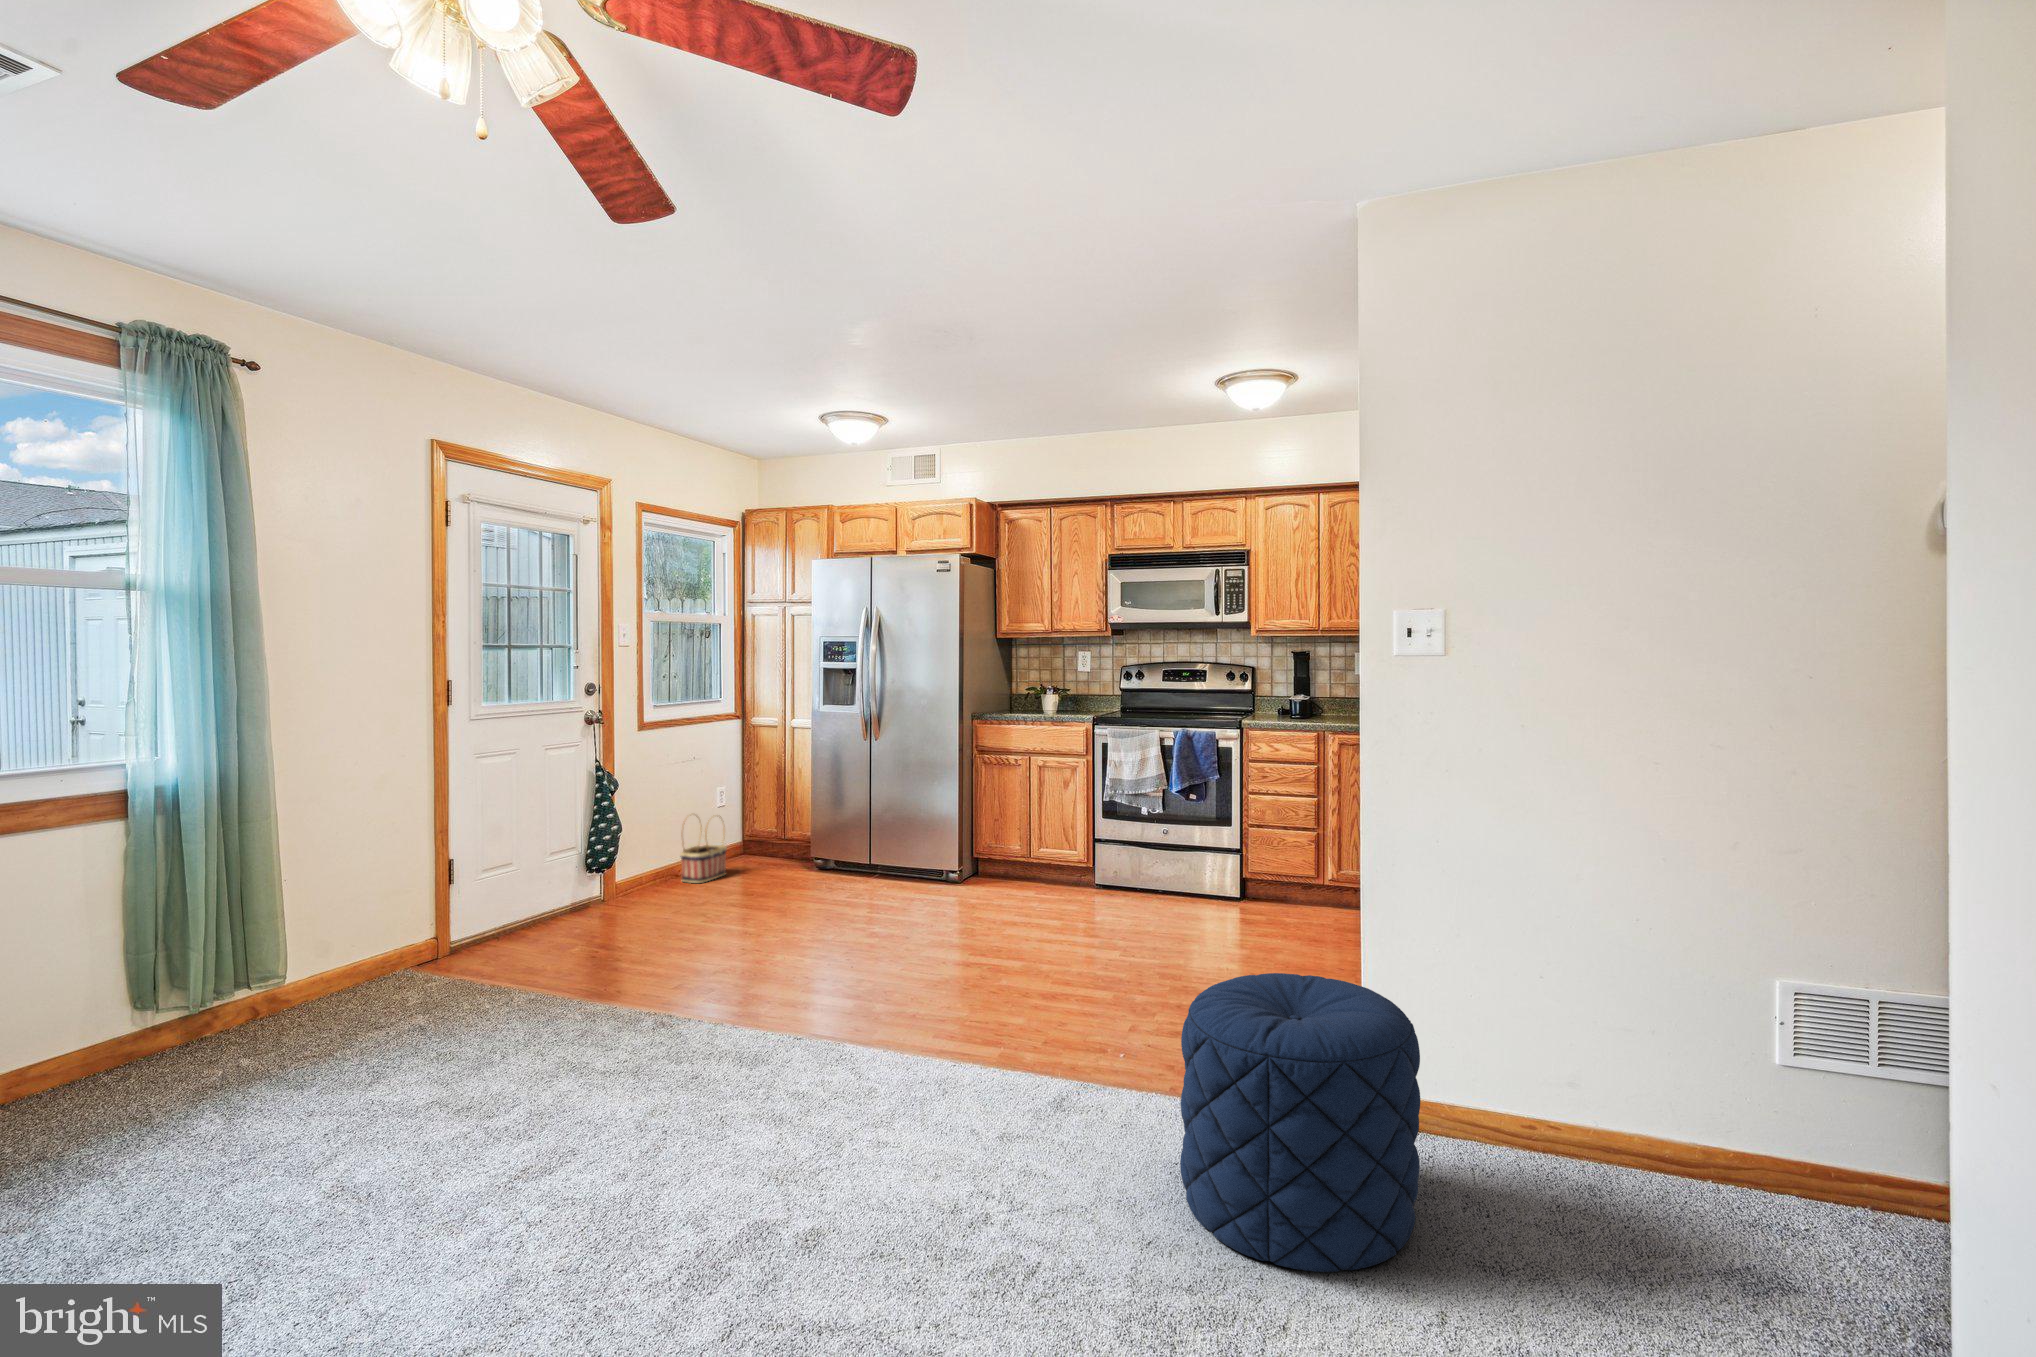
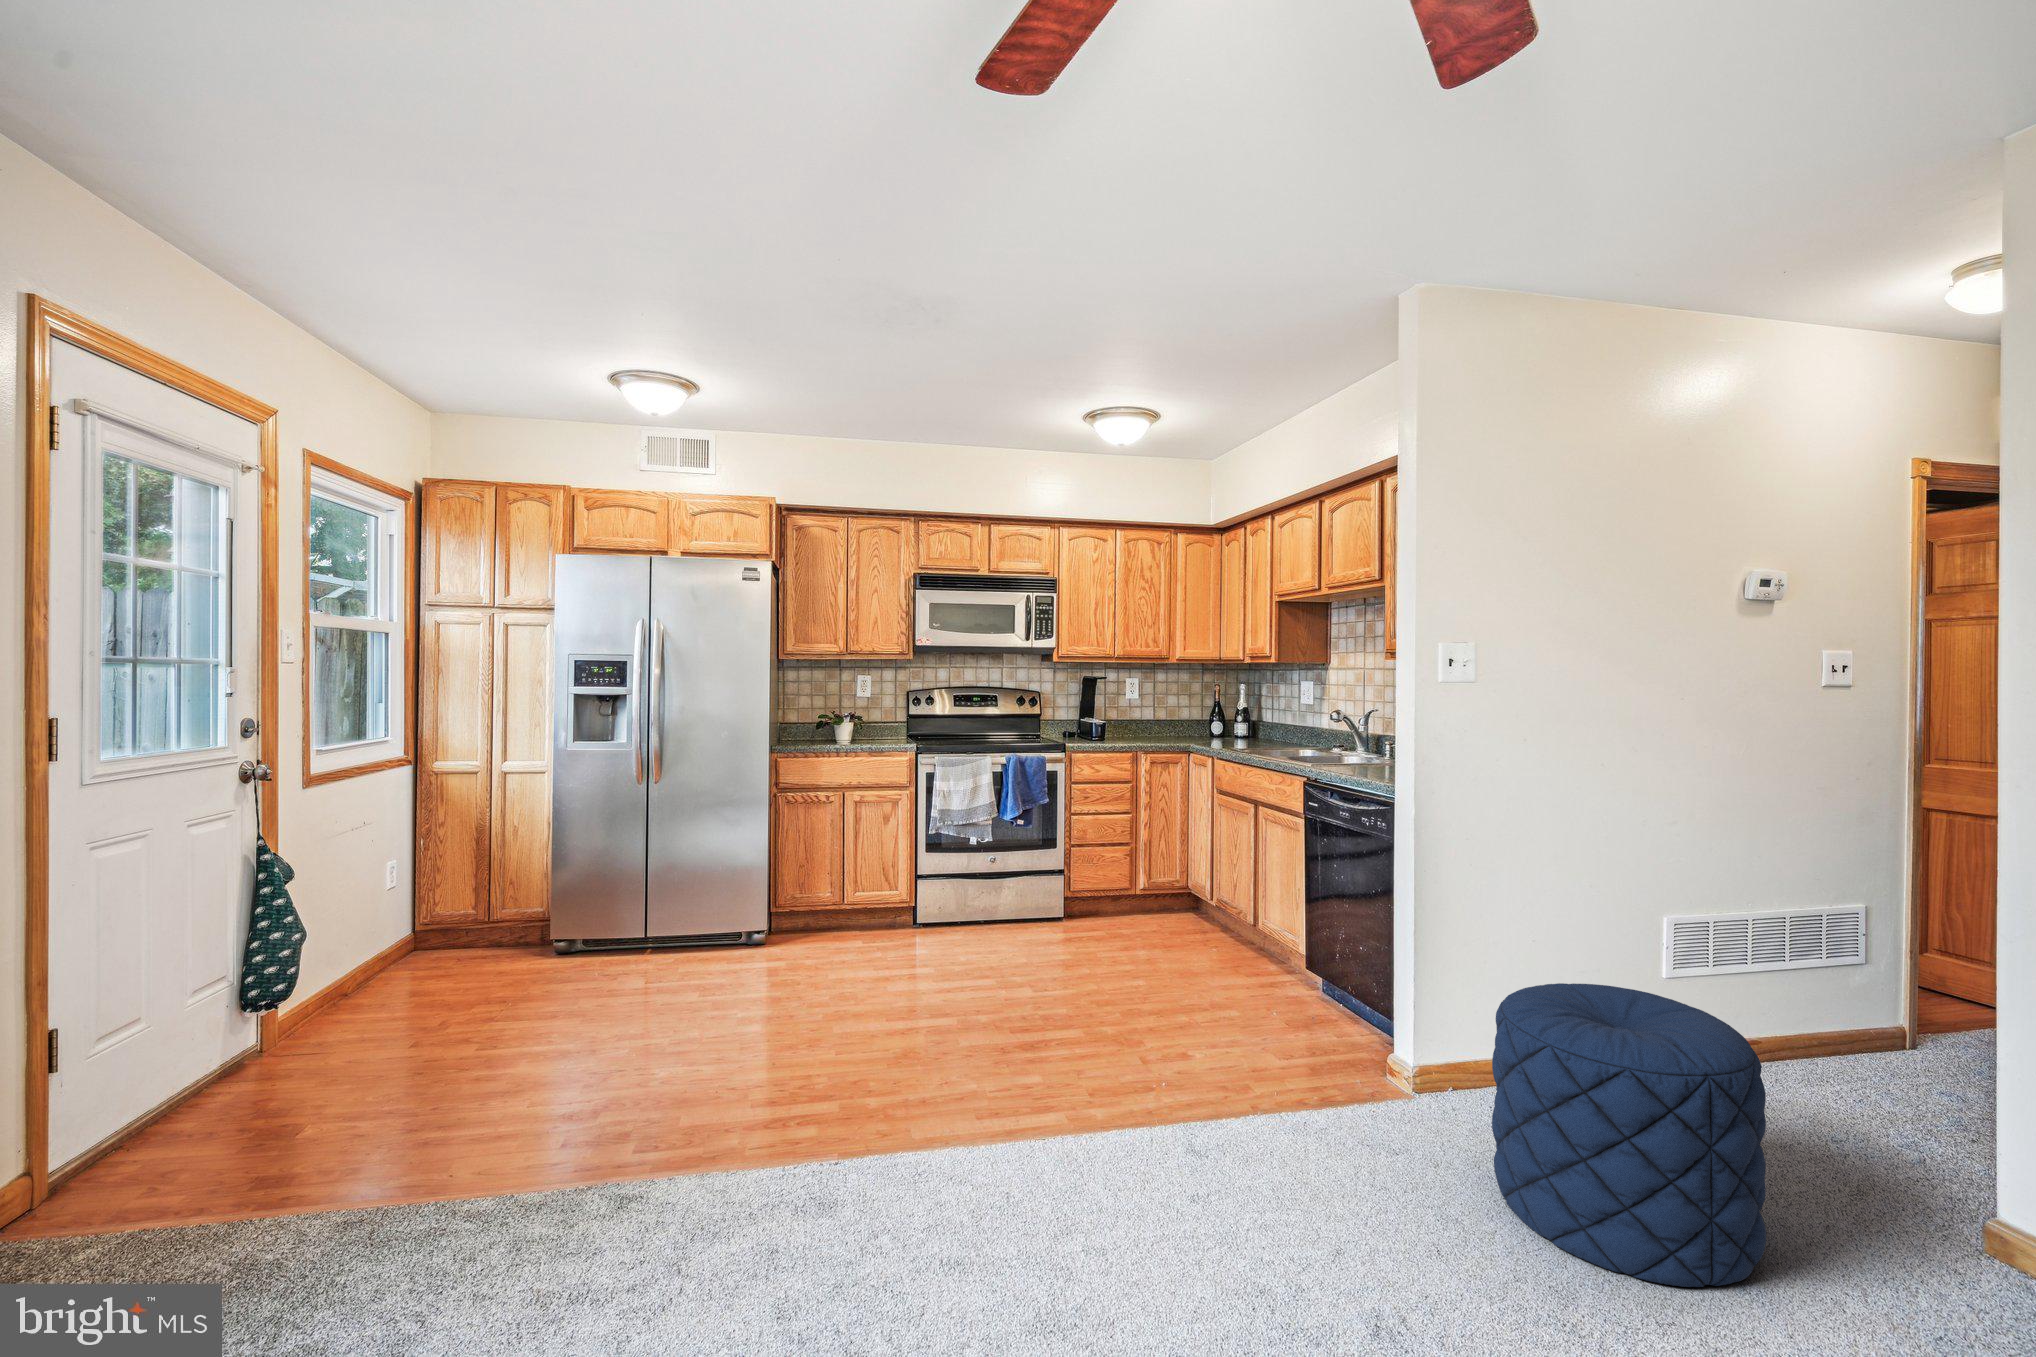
basket: present [680,844,727,883] -> none [360,900,426,1006]

